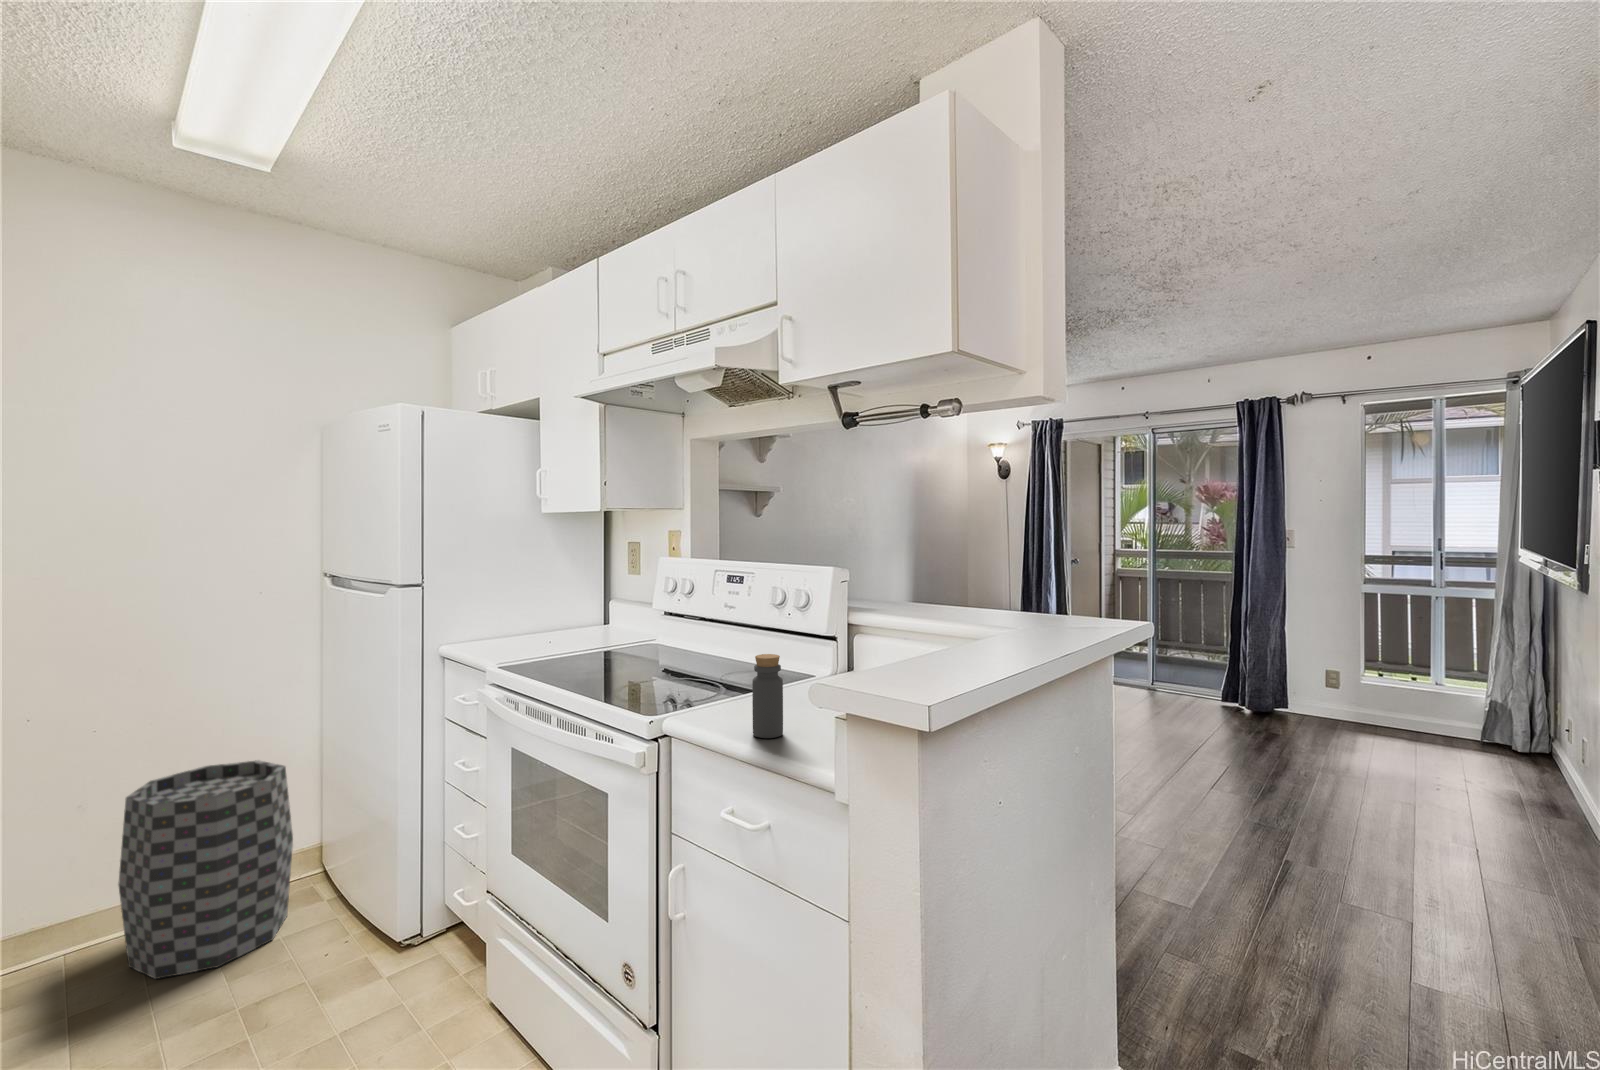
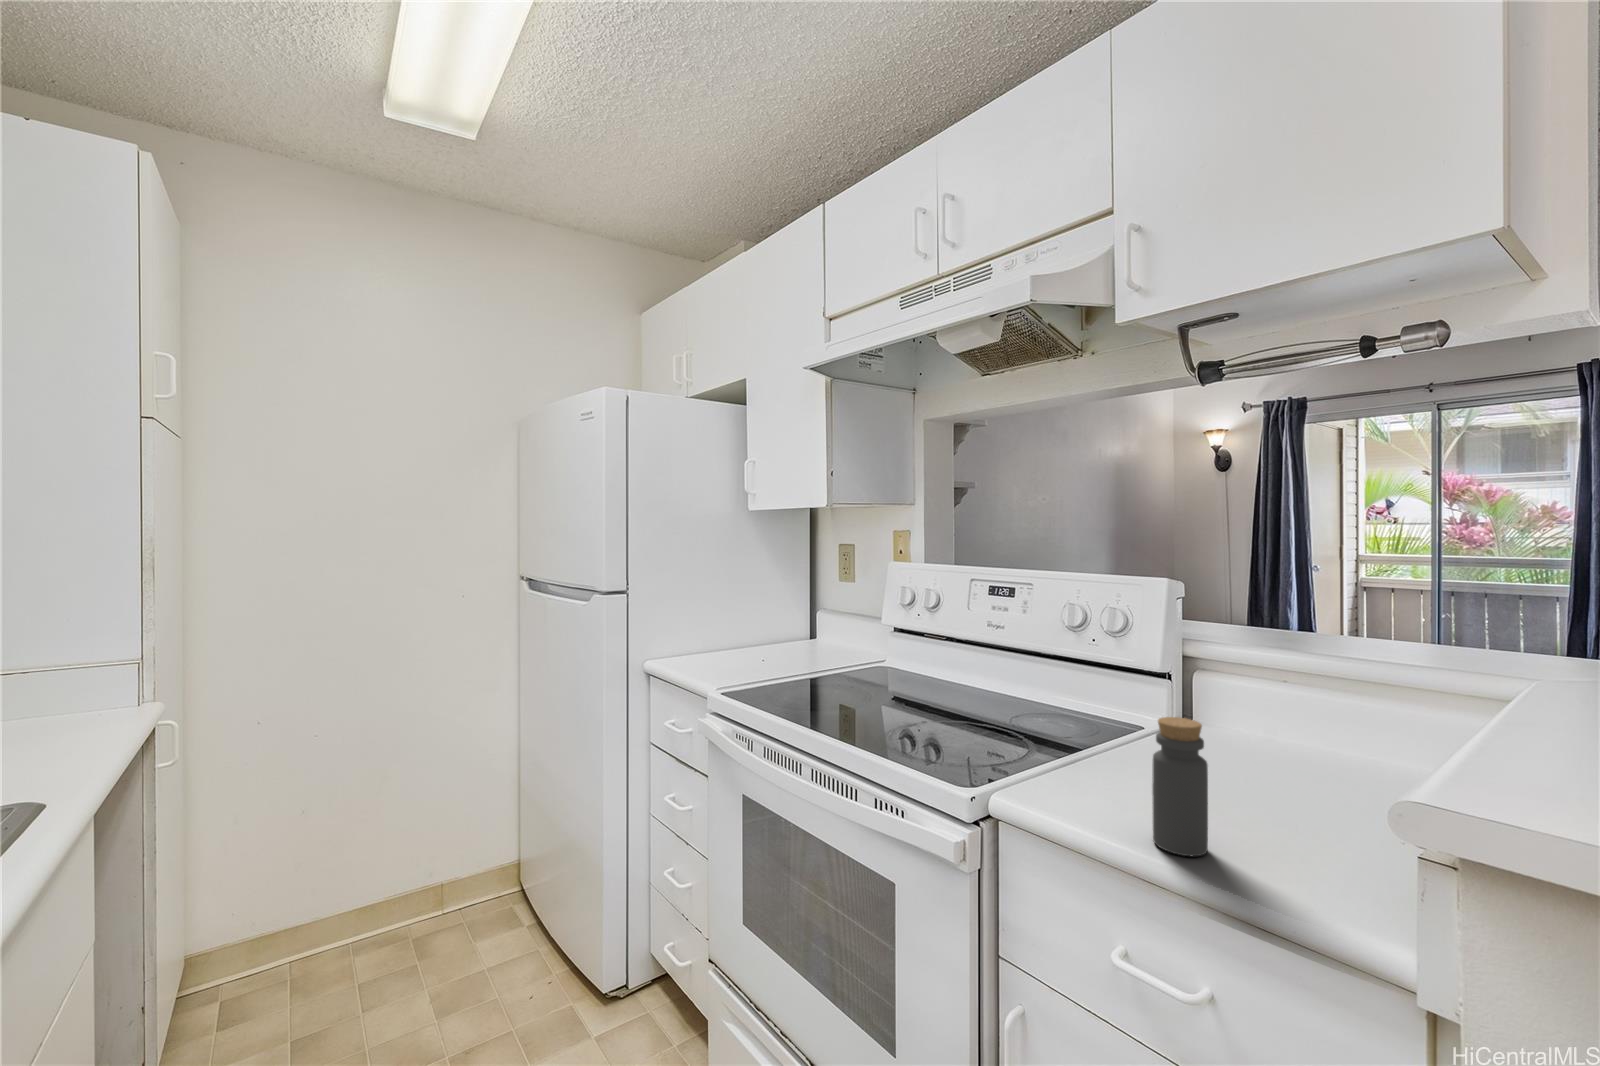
trash can: present [118,760,293,979] -> none [335,770,497,1007]

